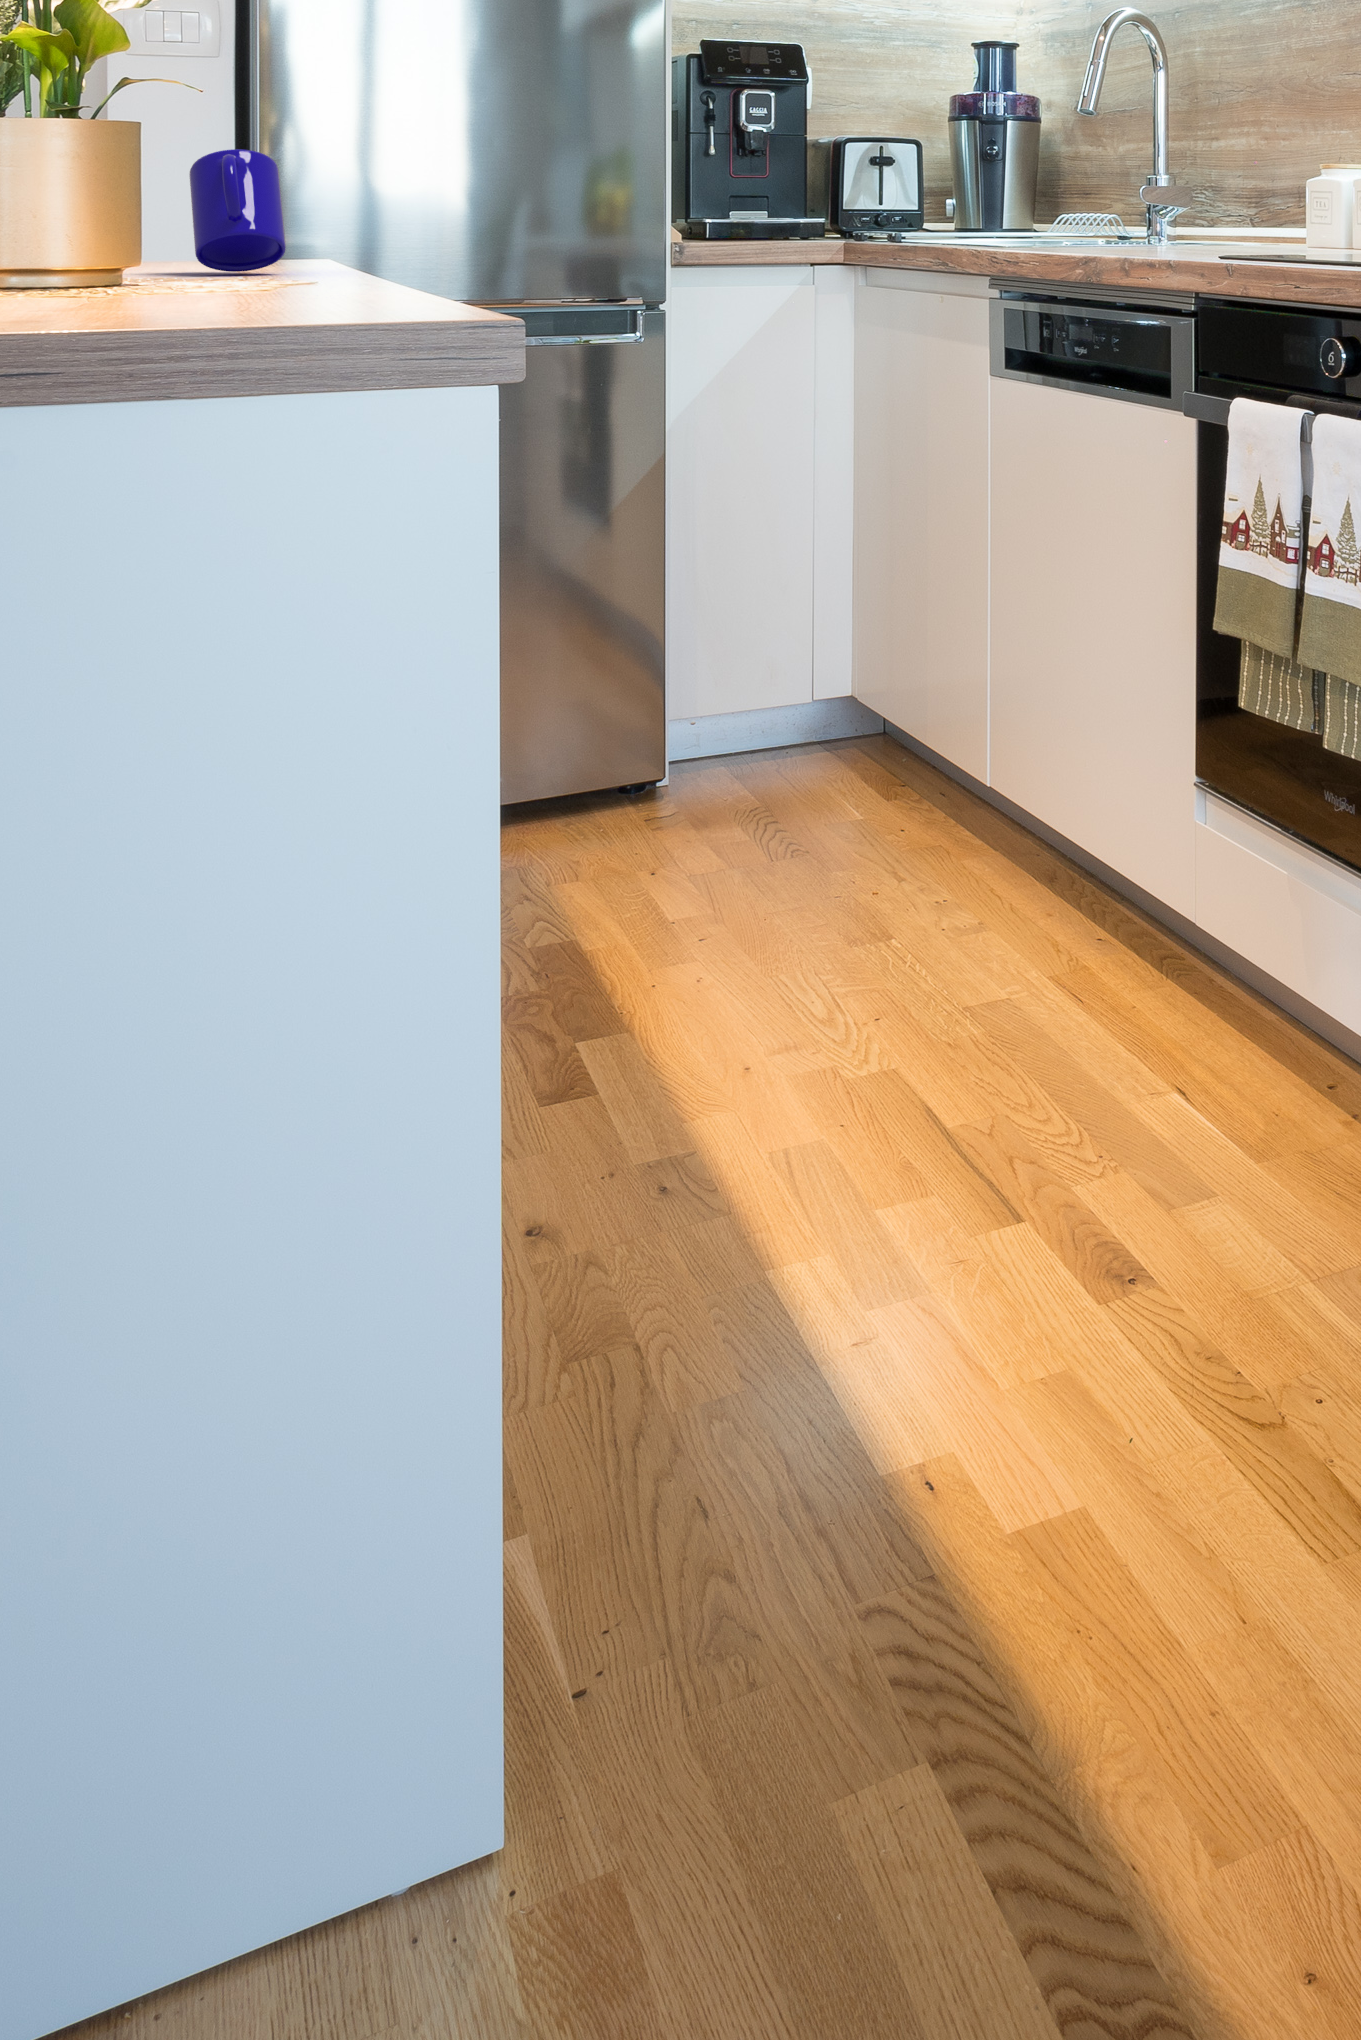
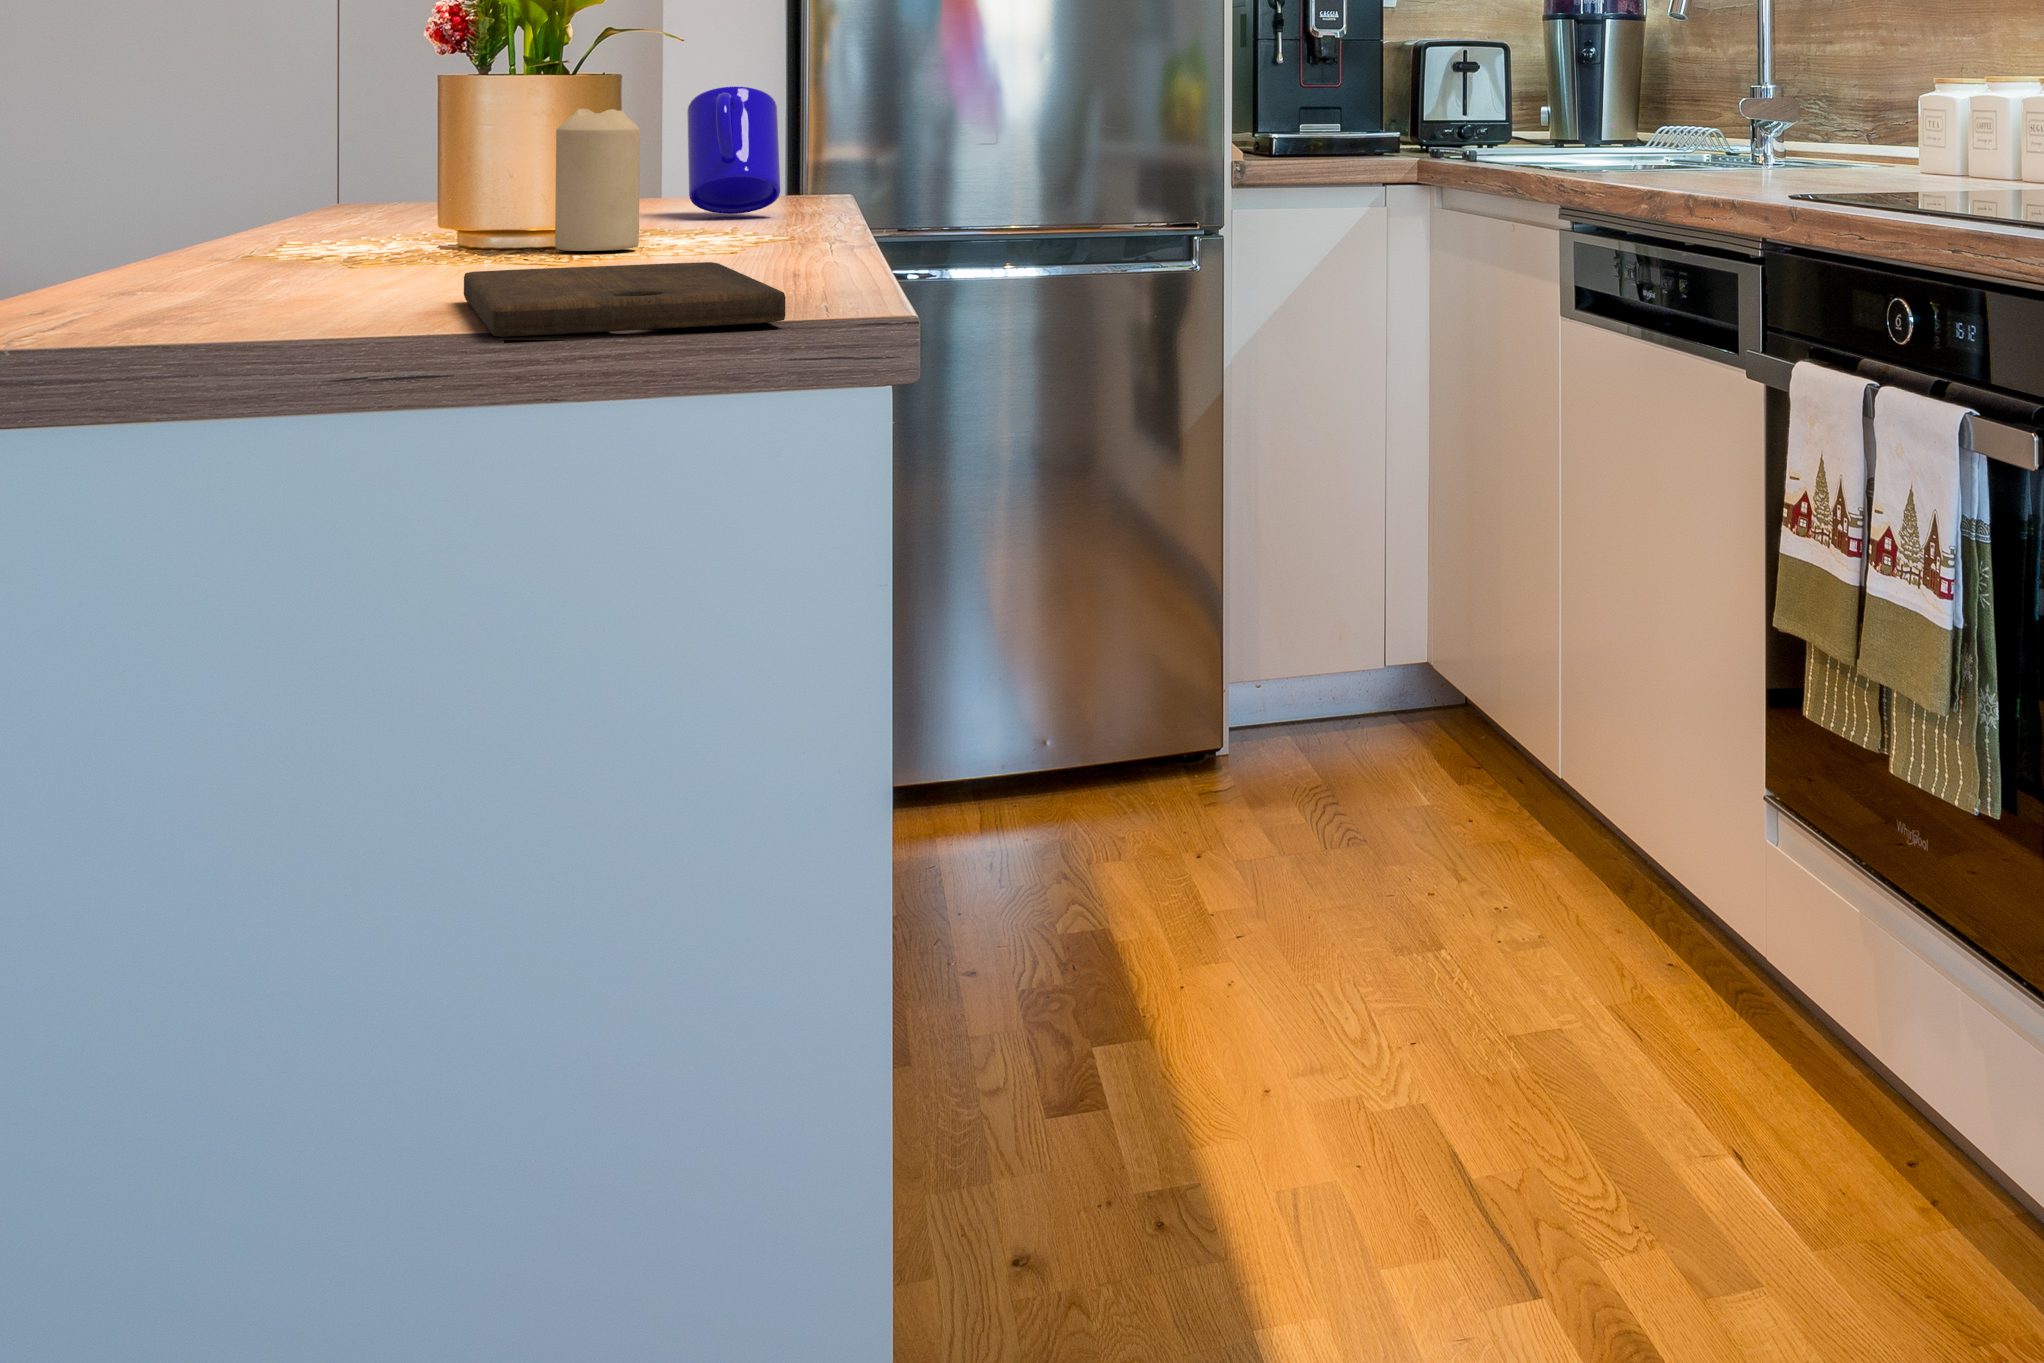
candle: none [85,155,171,292] -> present [555,109,640,251]
cutting board: none [35,285,386,338] -> present [464,262,786,337]

